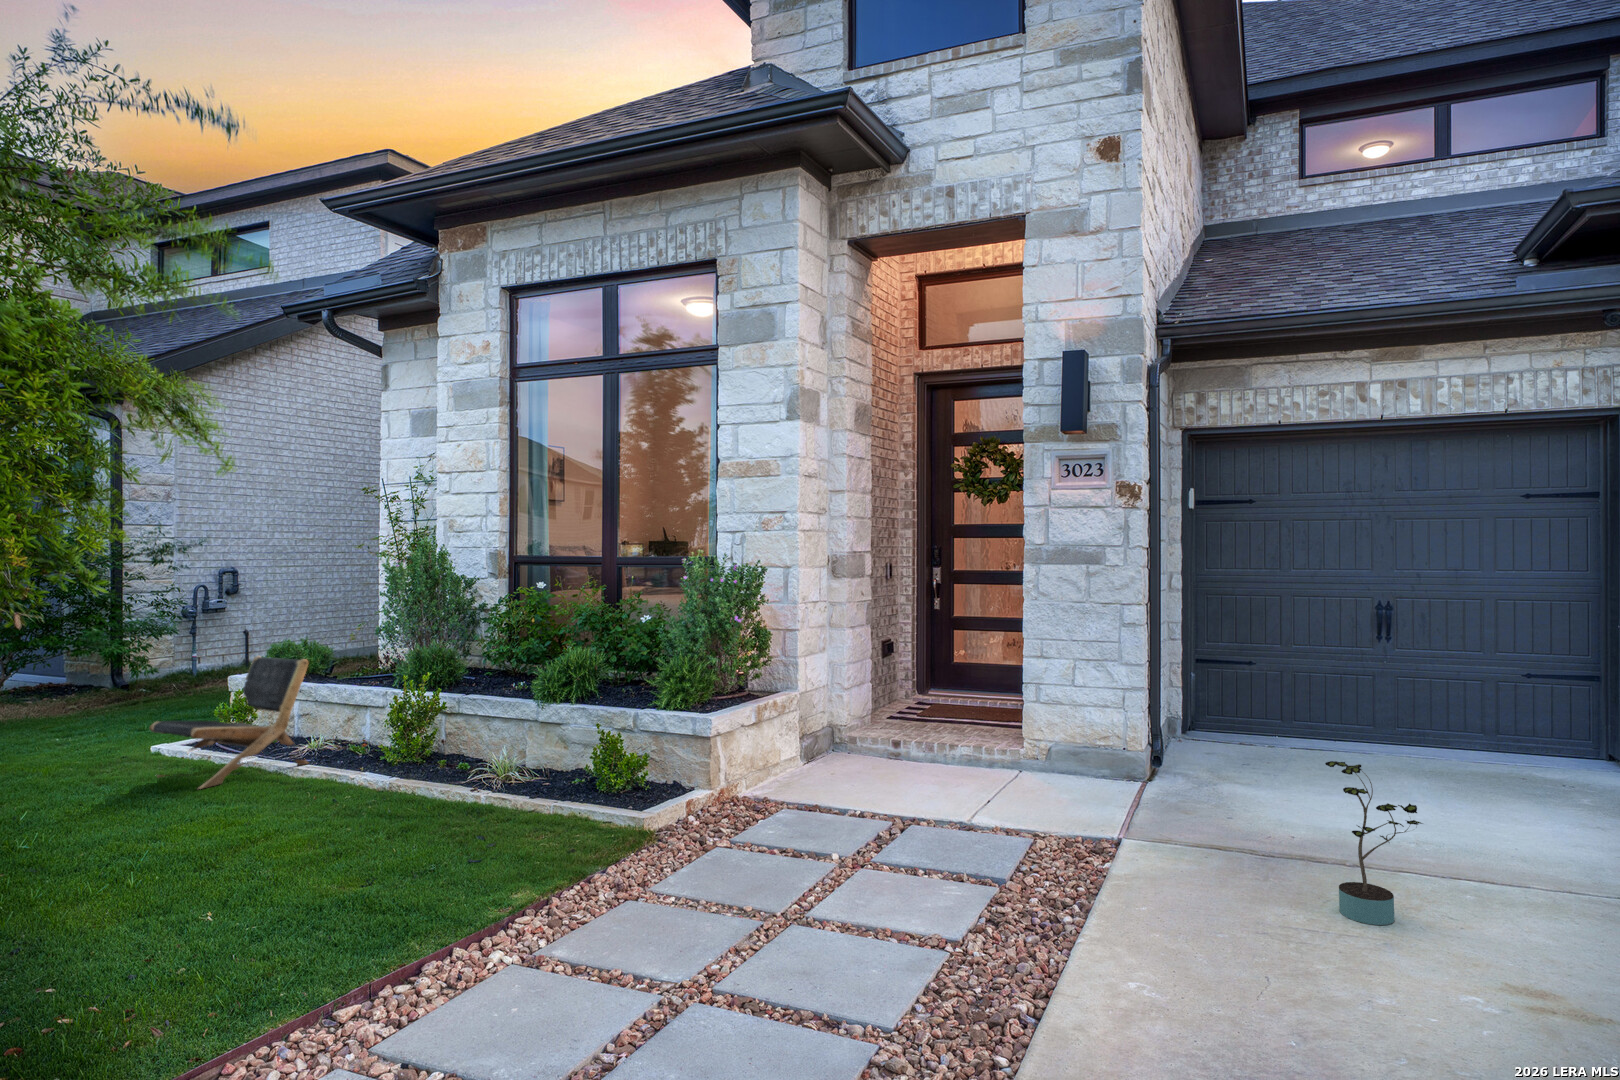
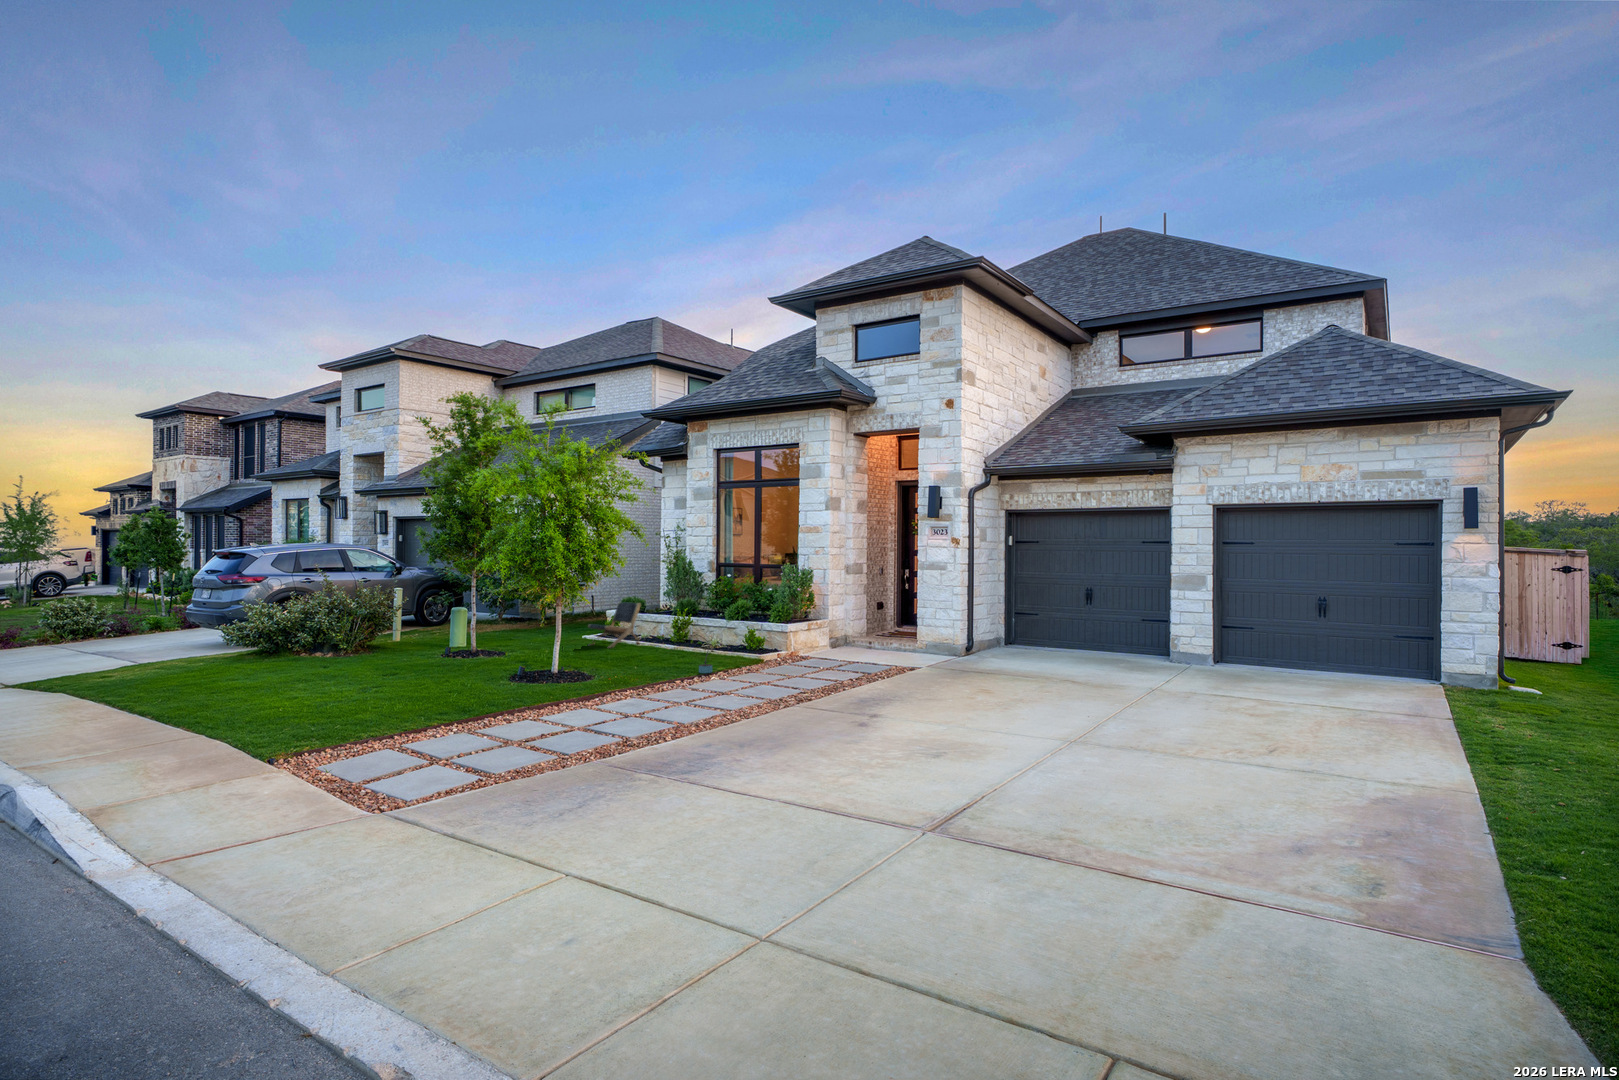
potted plant: present [1325,761,1422,925] -> present [694,629,719,673]

